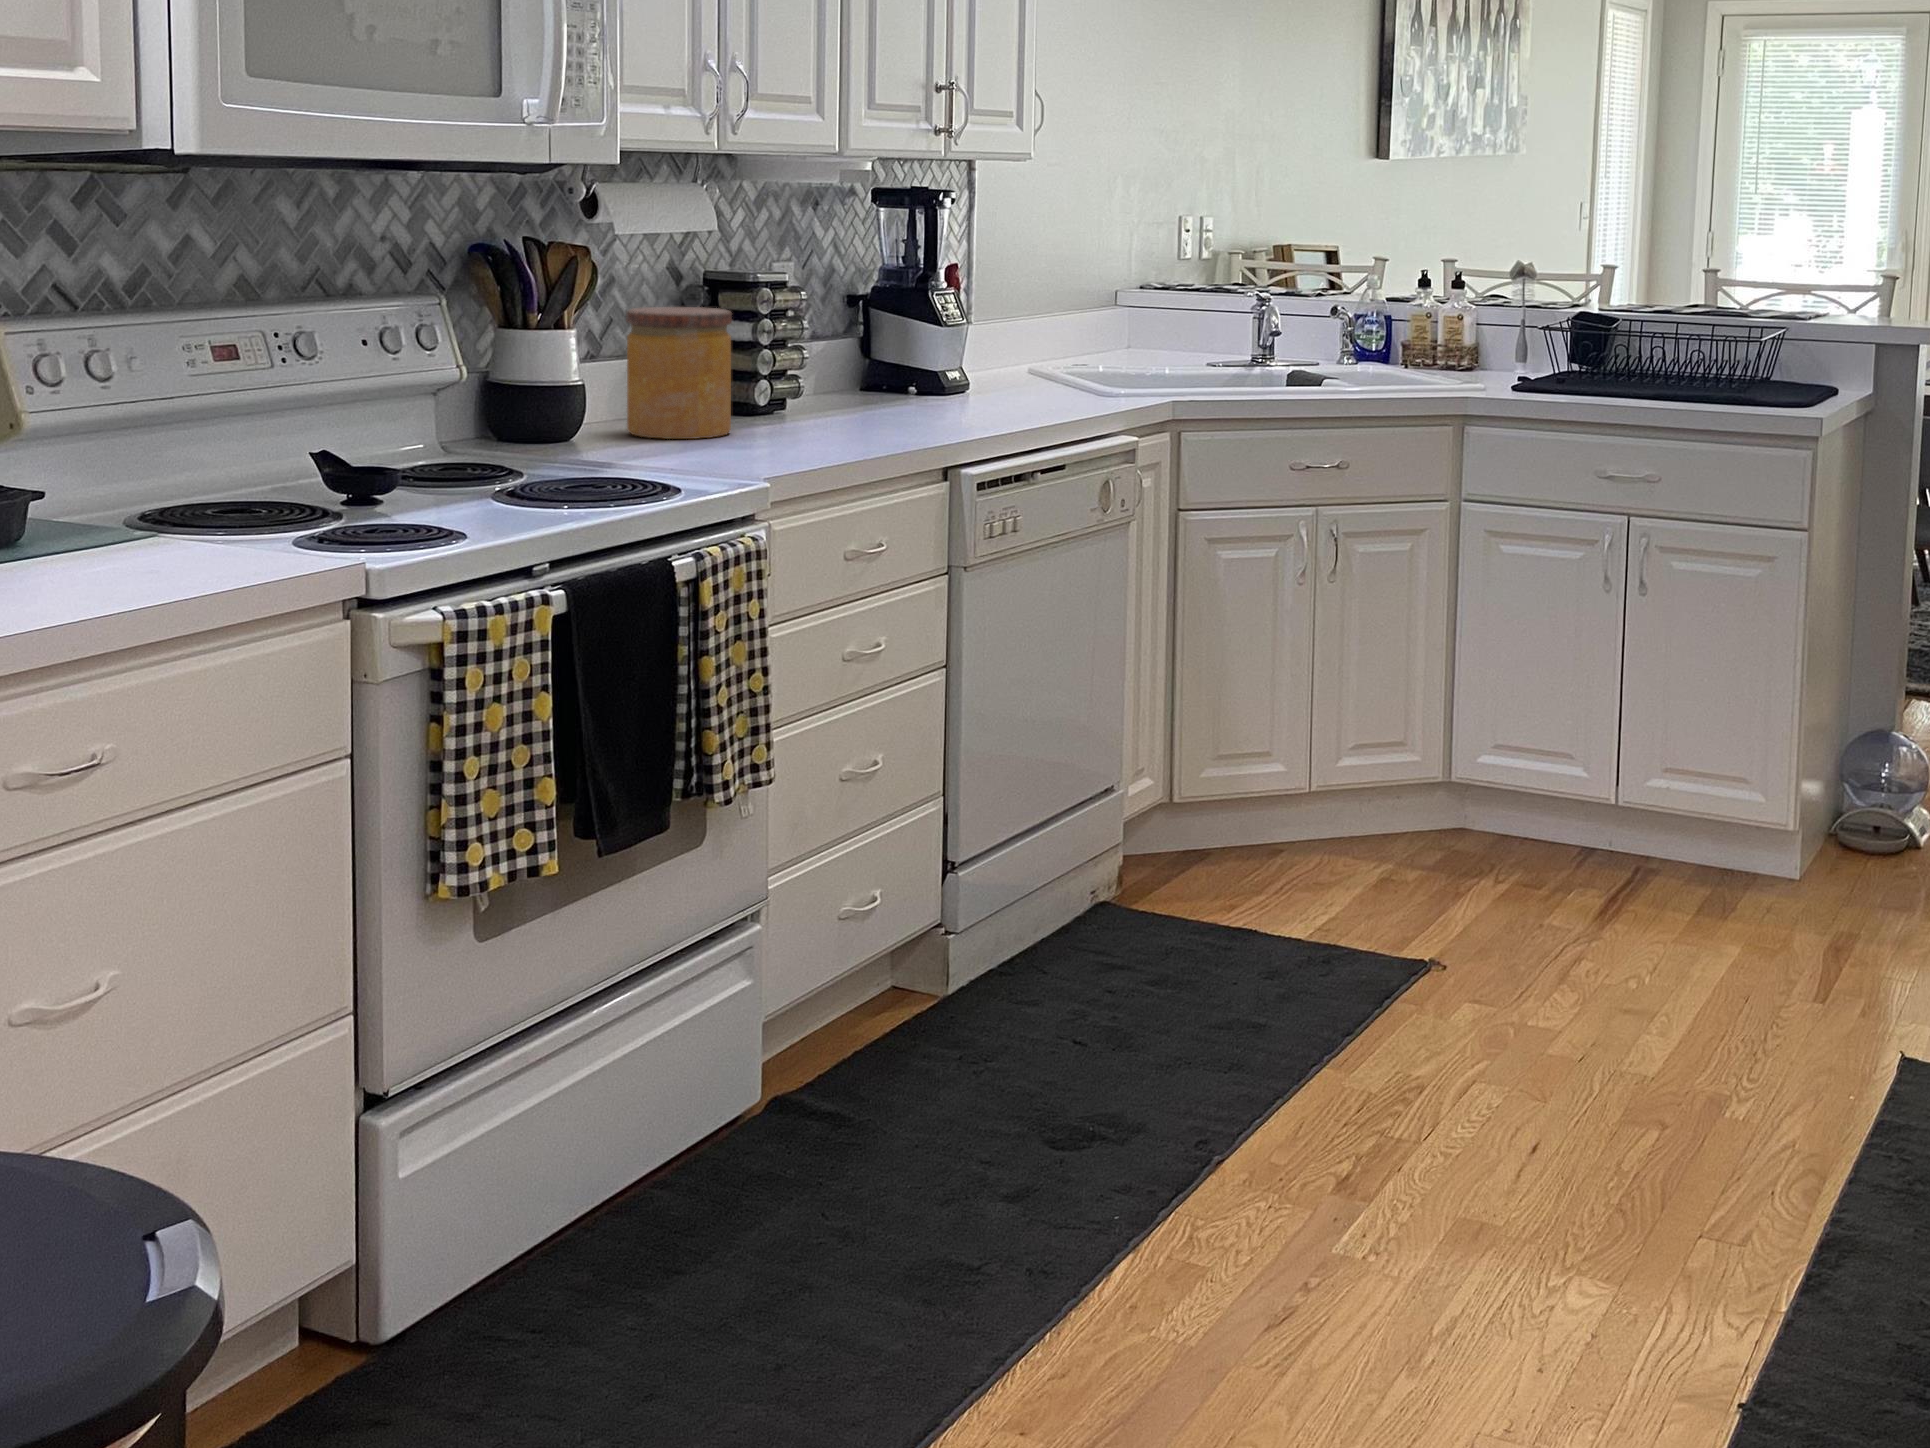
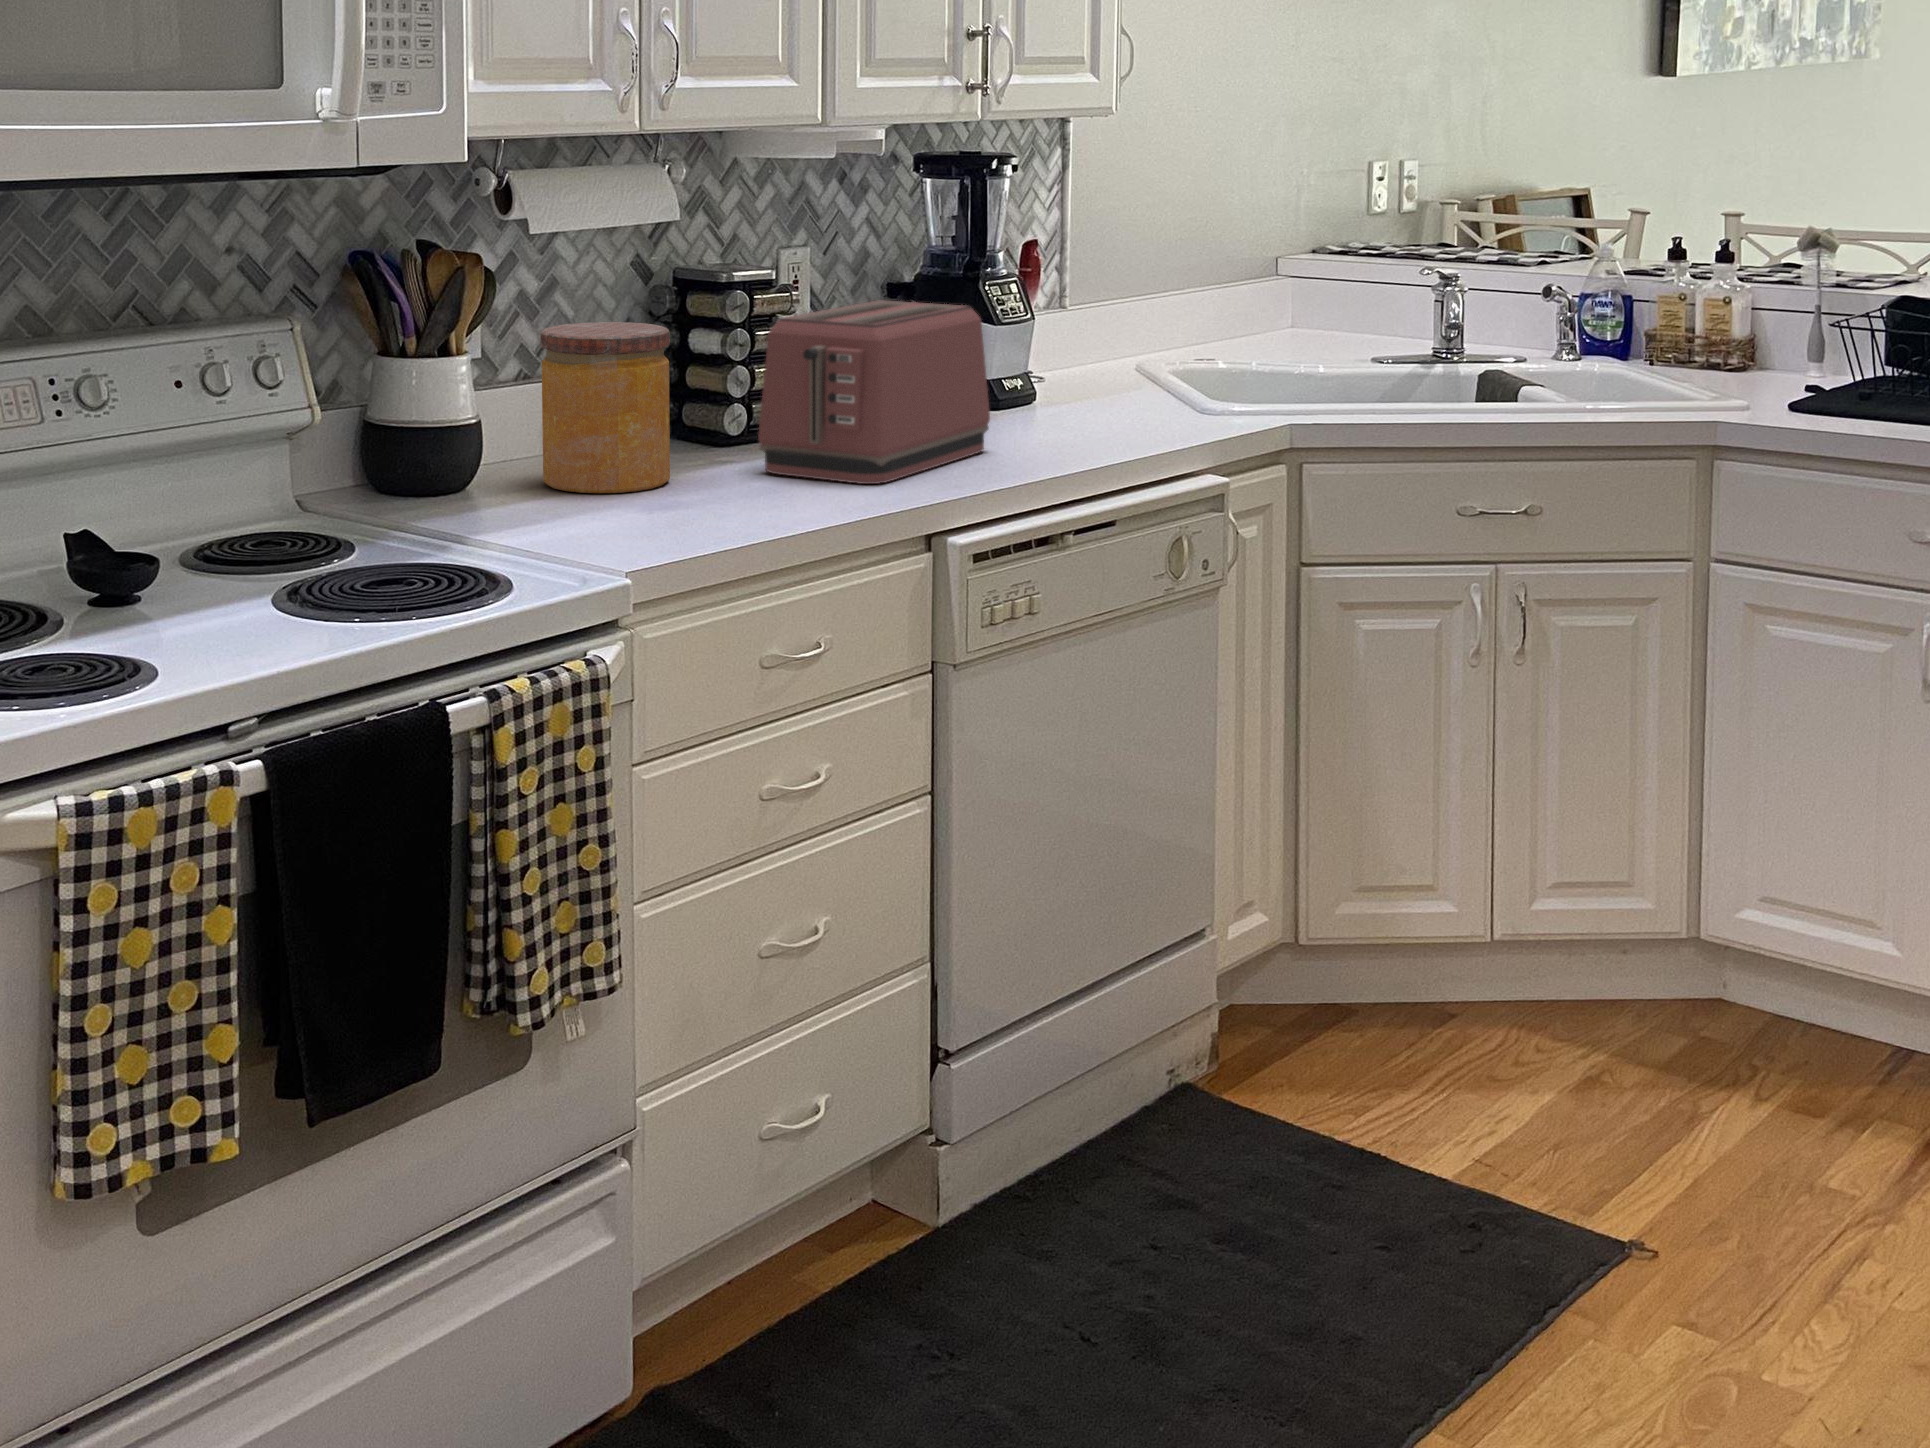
toaster: none [795,297,962,432] -> present [758,300,990,484]

